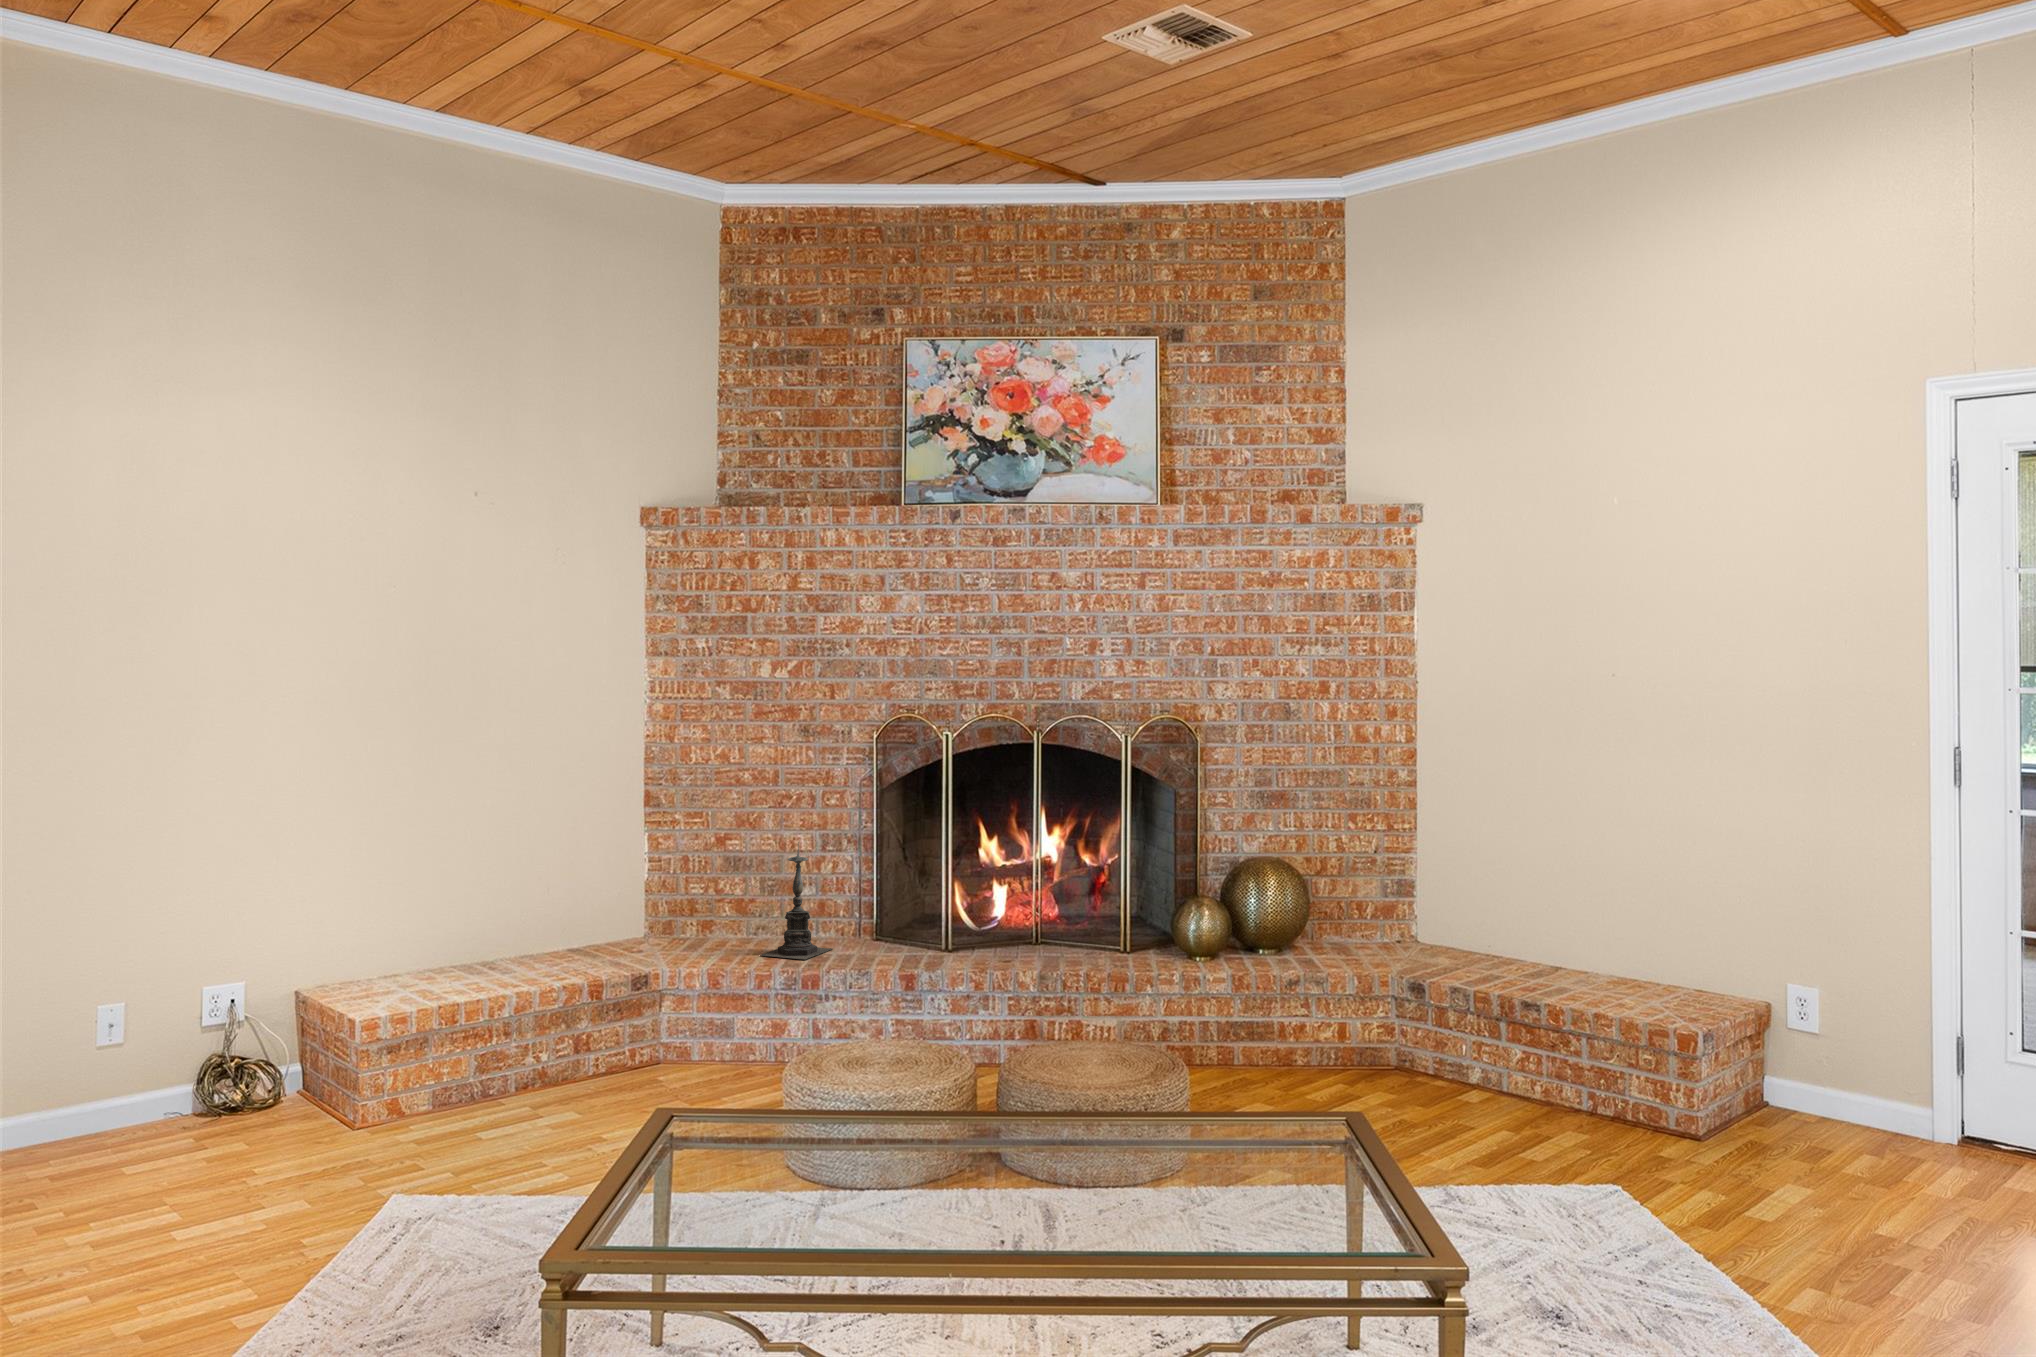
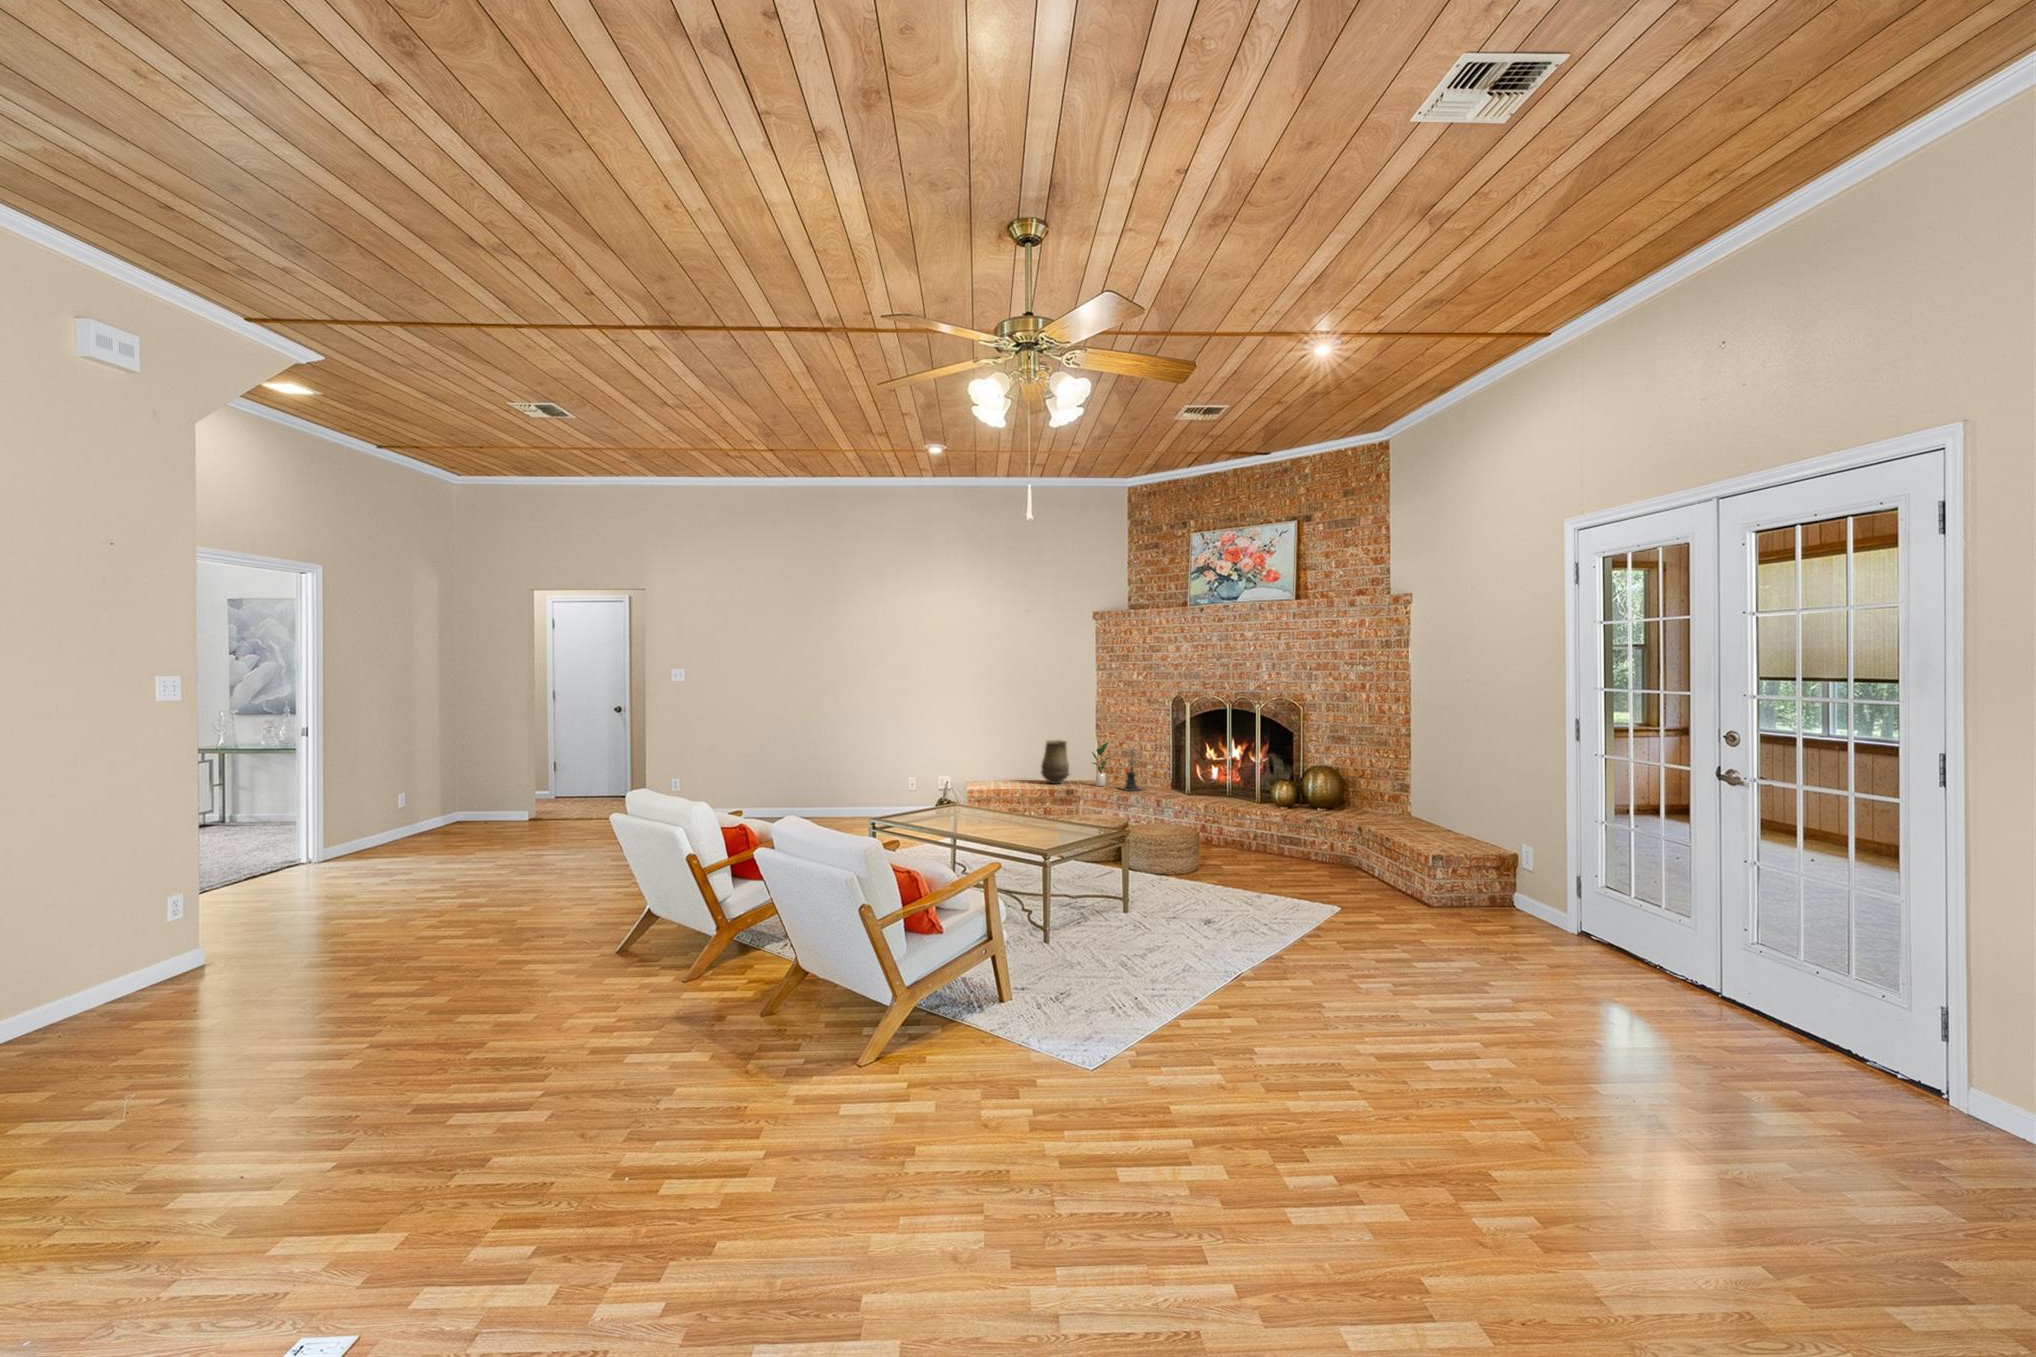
potted plant: none [674,839,732,954] -> present [1092,742,1111,786]
vase: none [534,845,623,965] -> present [1041,740,1069,784]

